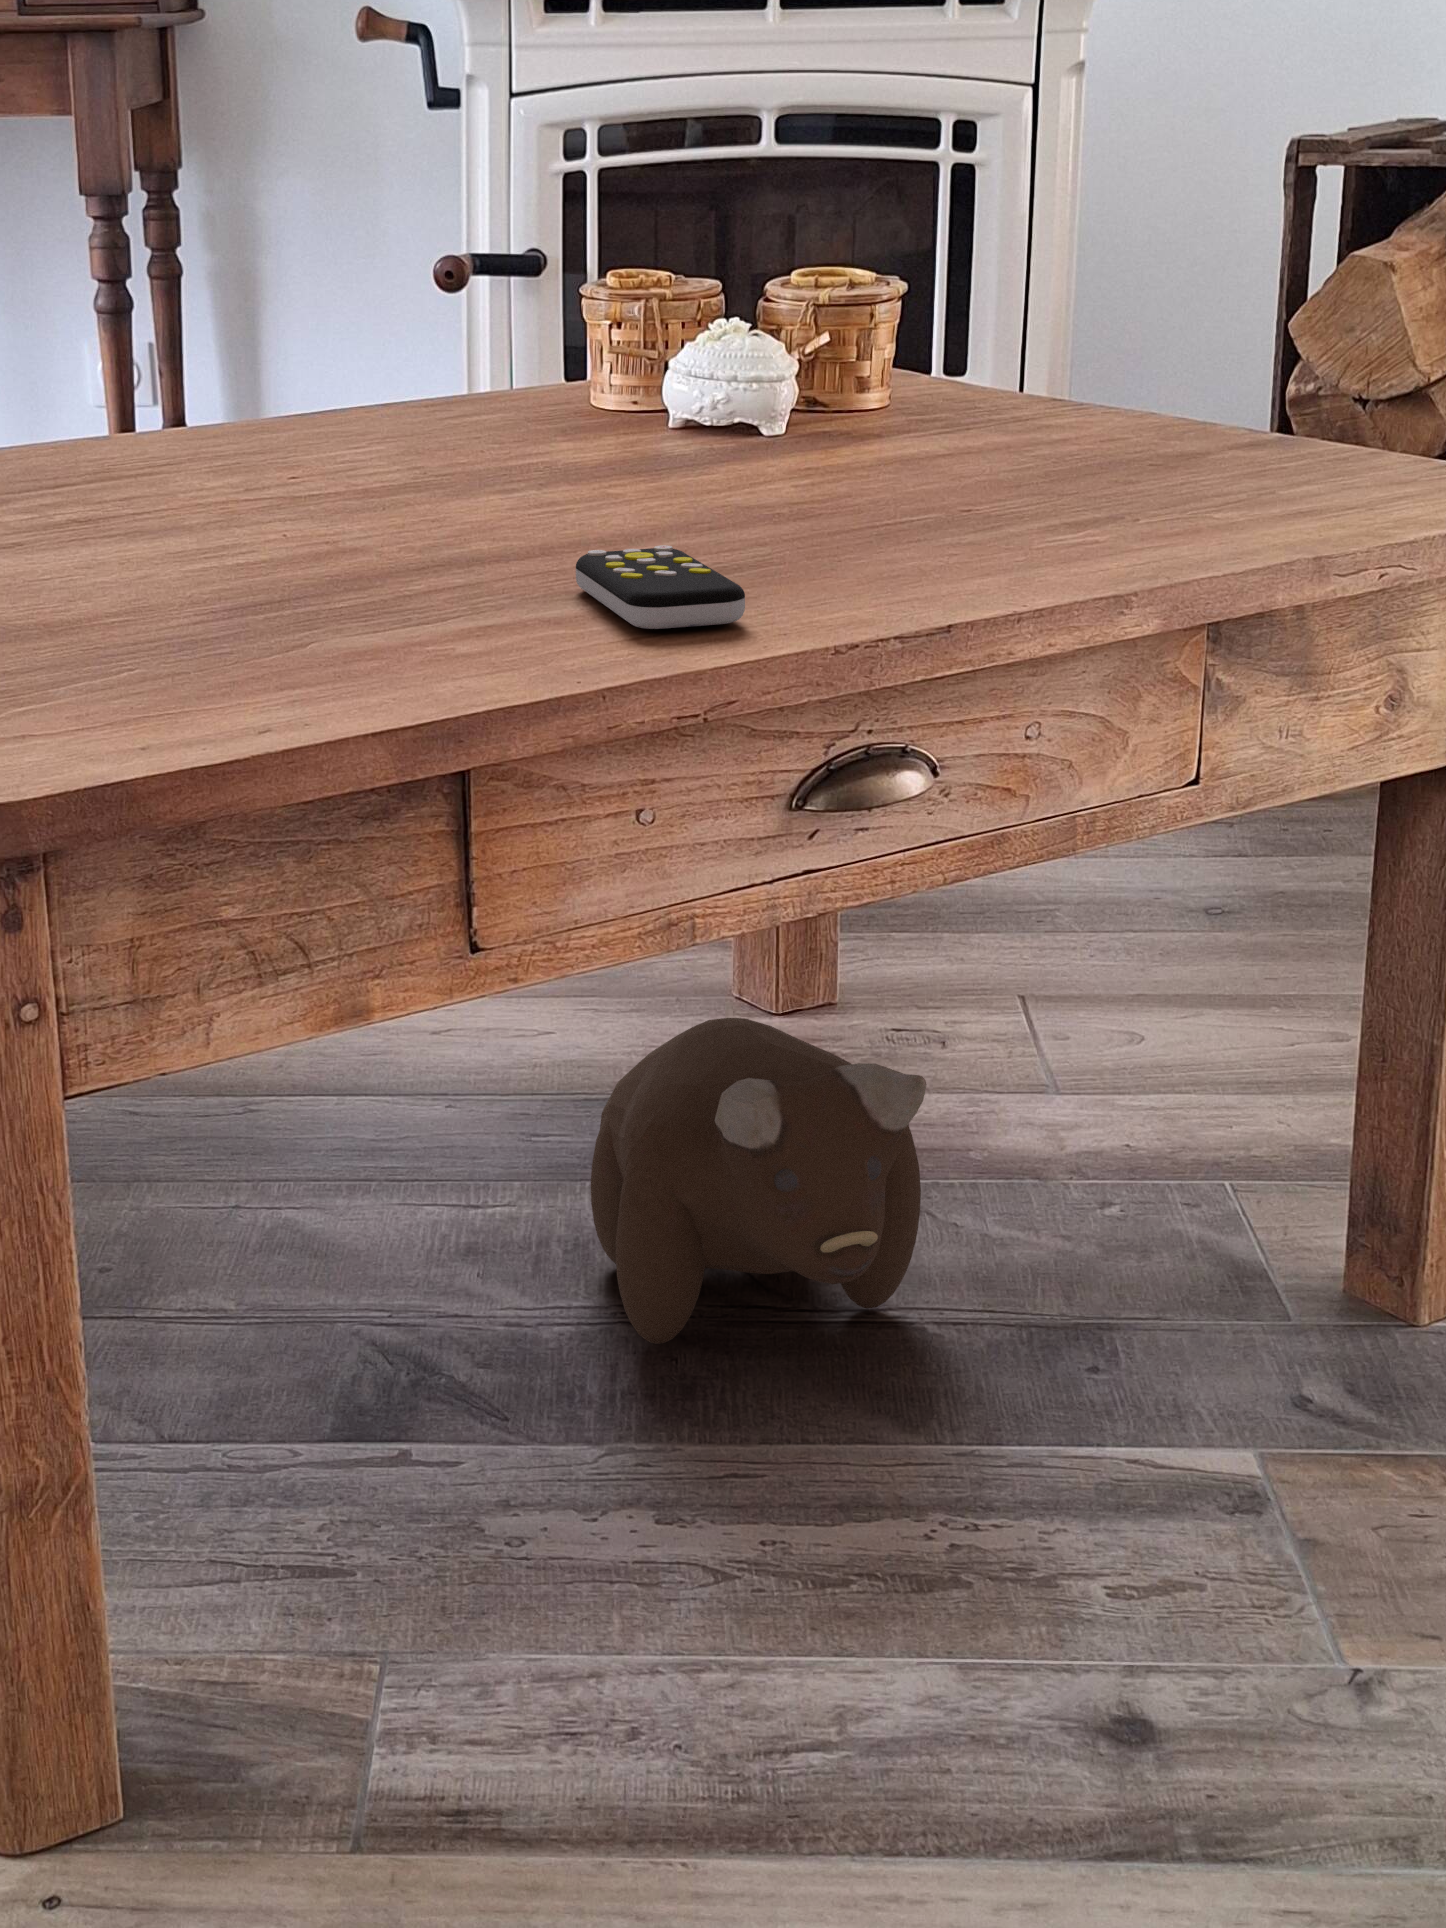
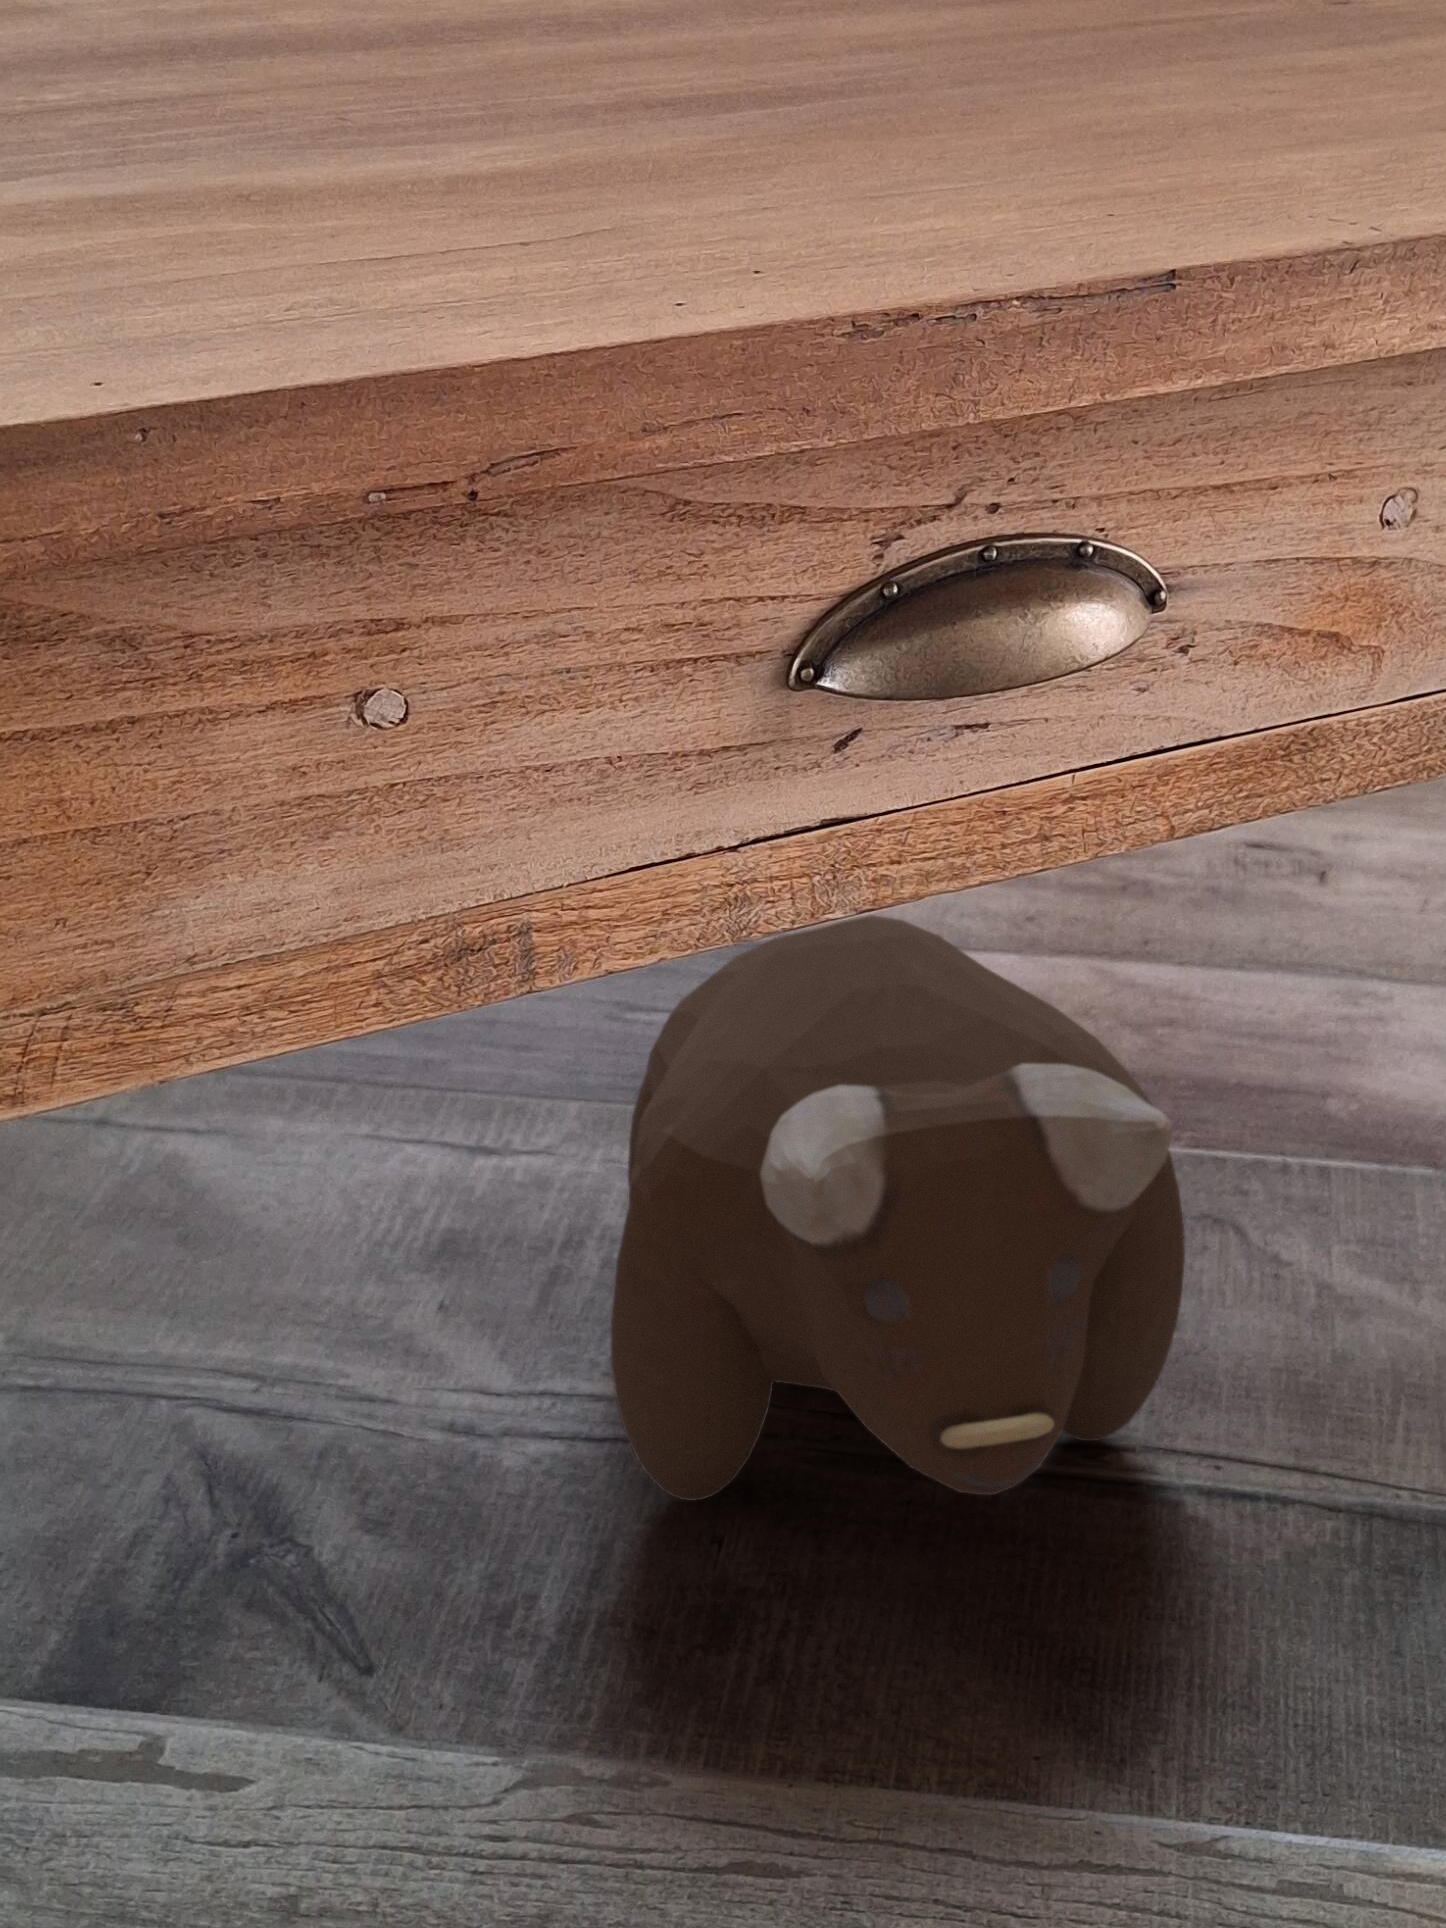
remote control: present [576,545,745,629] -> none [410,35,705,232]

